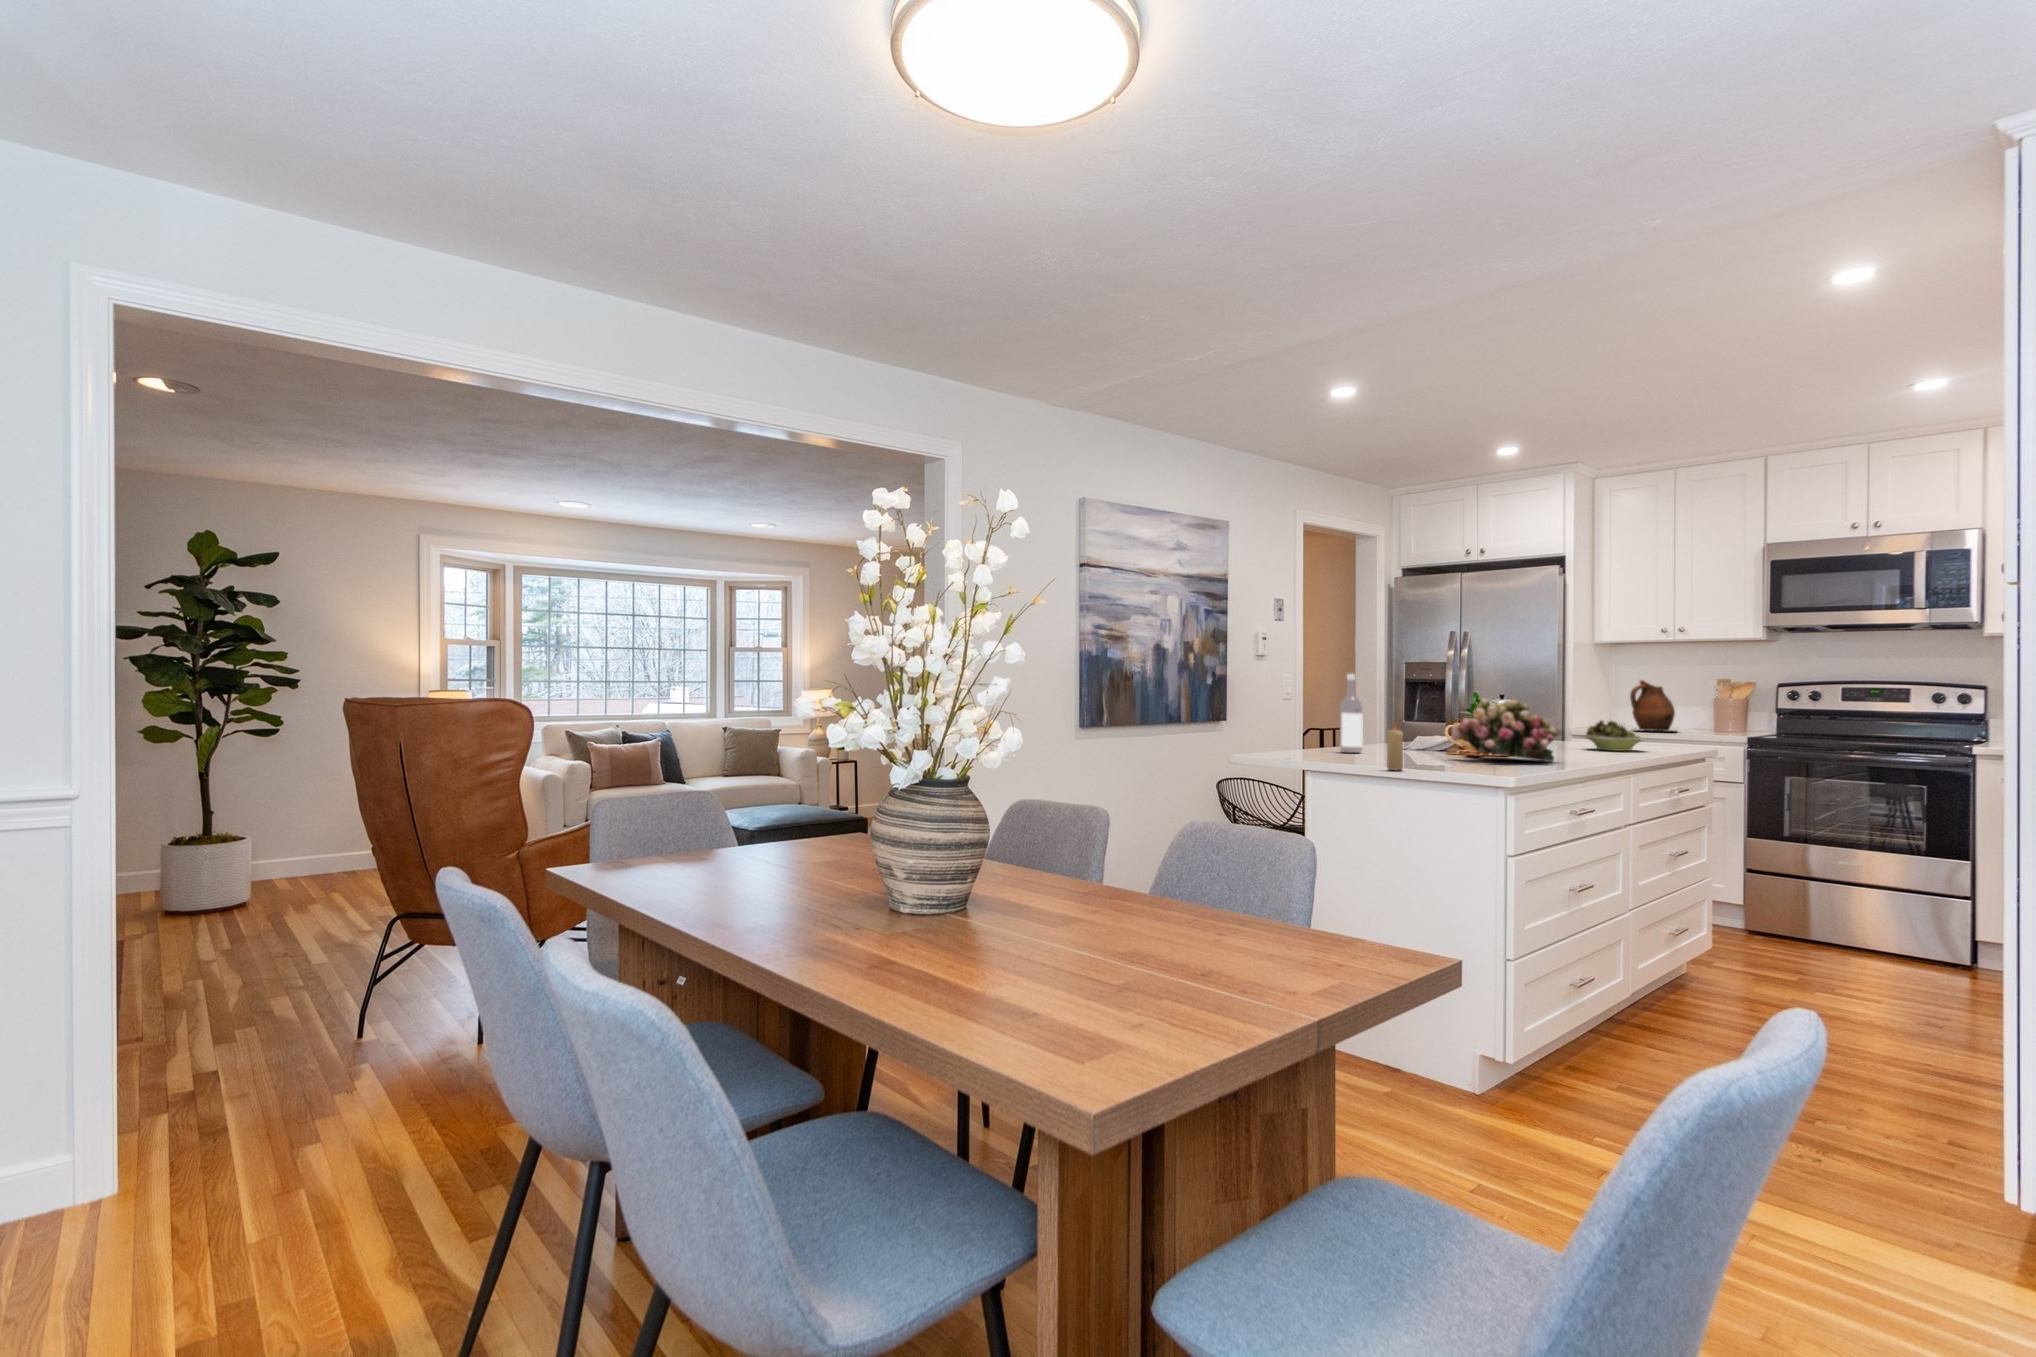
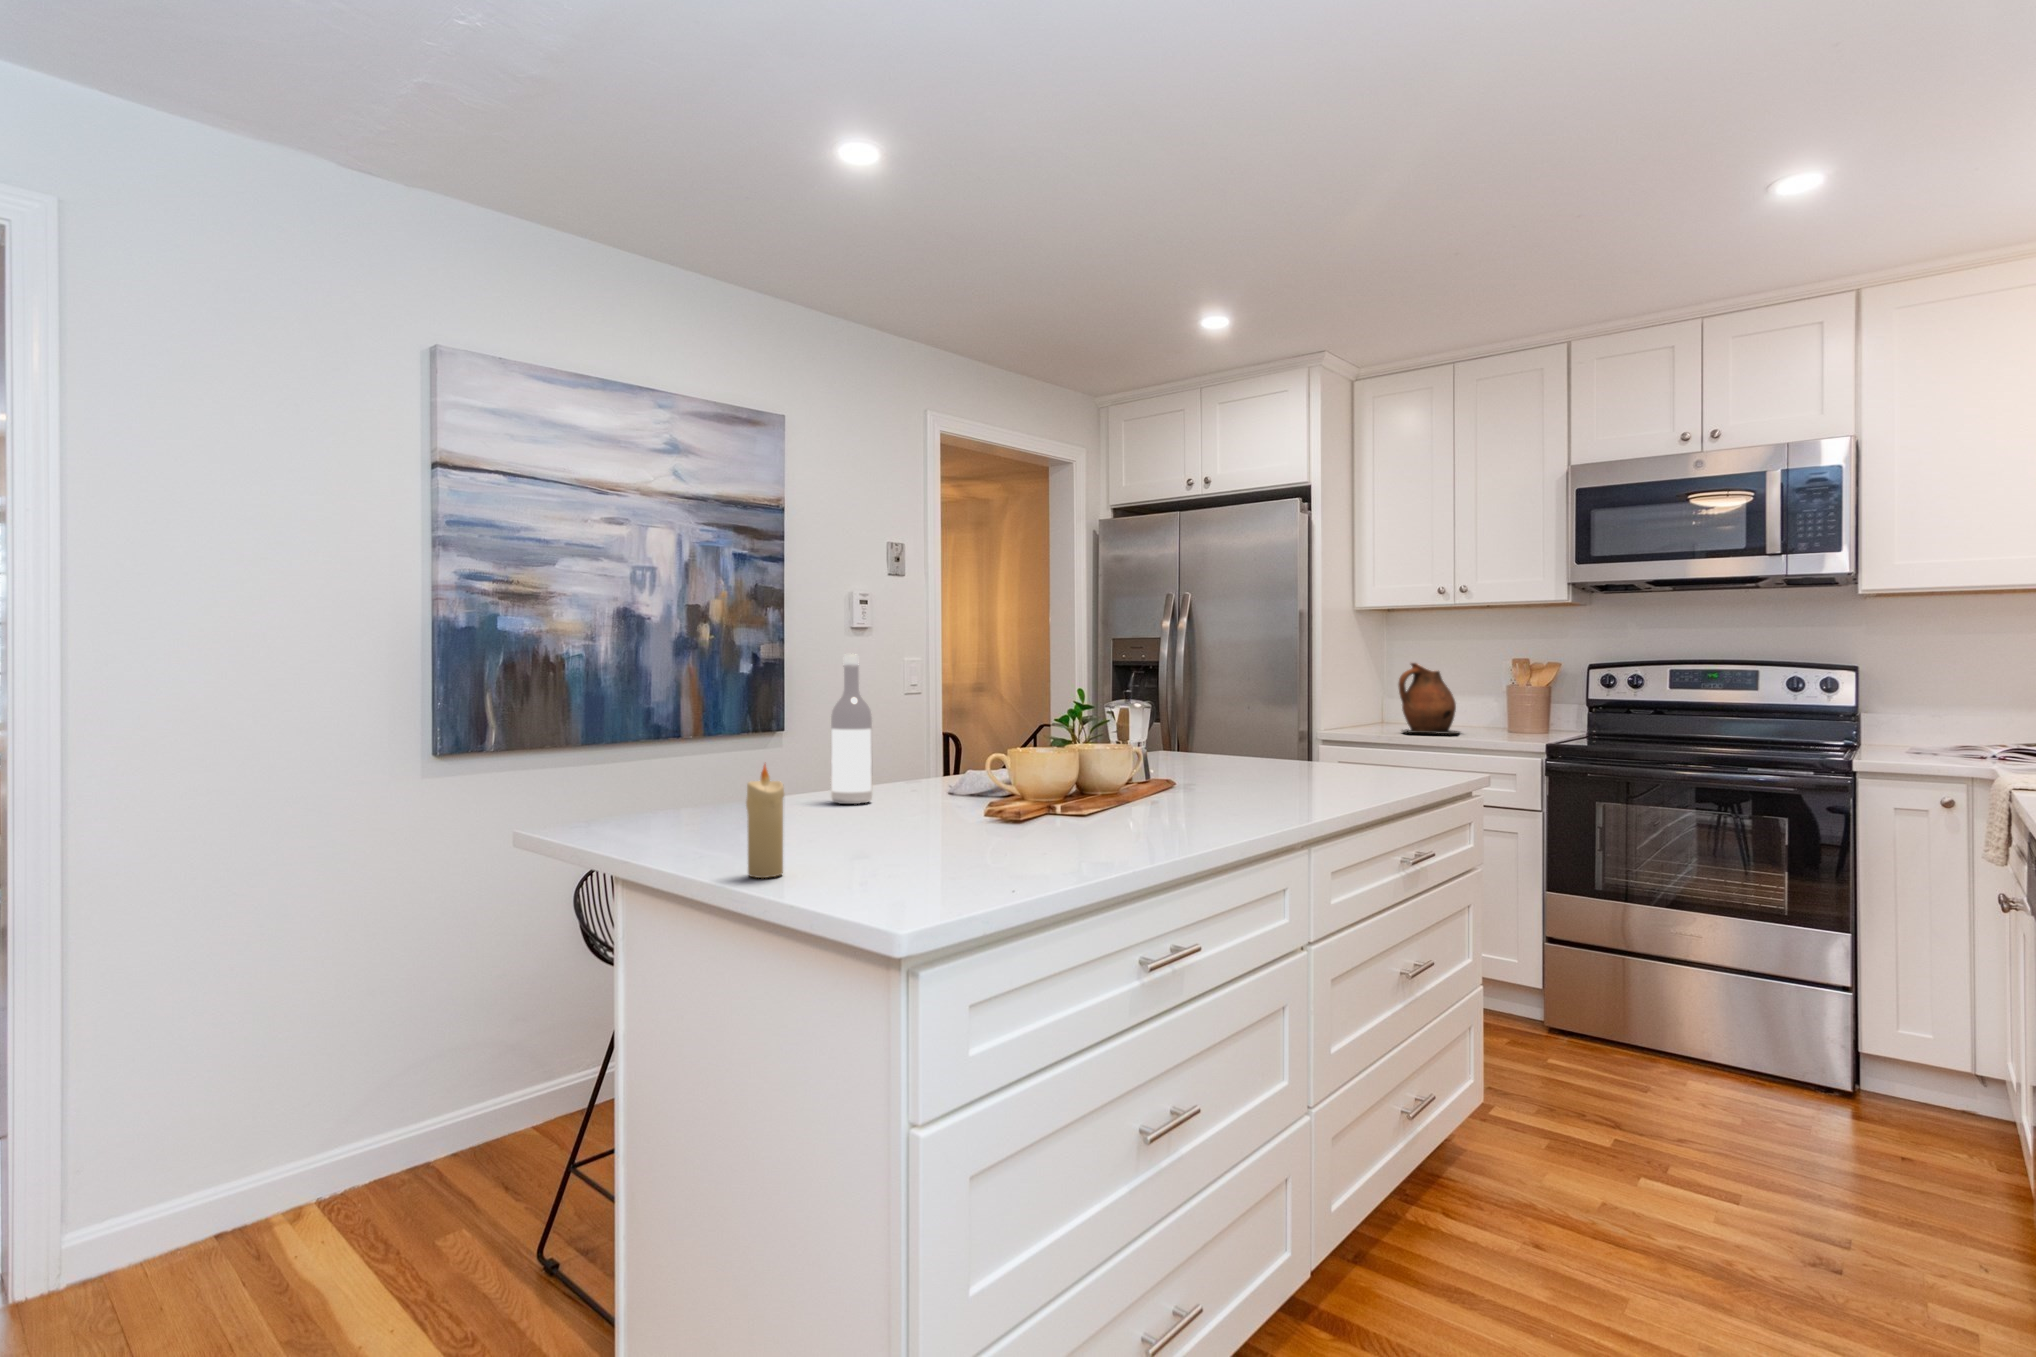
flower arrangement: present [1451,698,1558,762] -> none [992,700,1188,824]
bowl: present [1584,721,1644,751] -> none [1285,728,1380,782]

